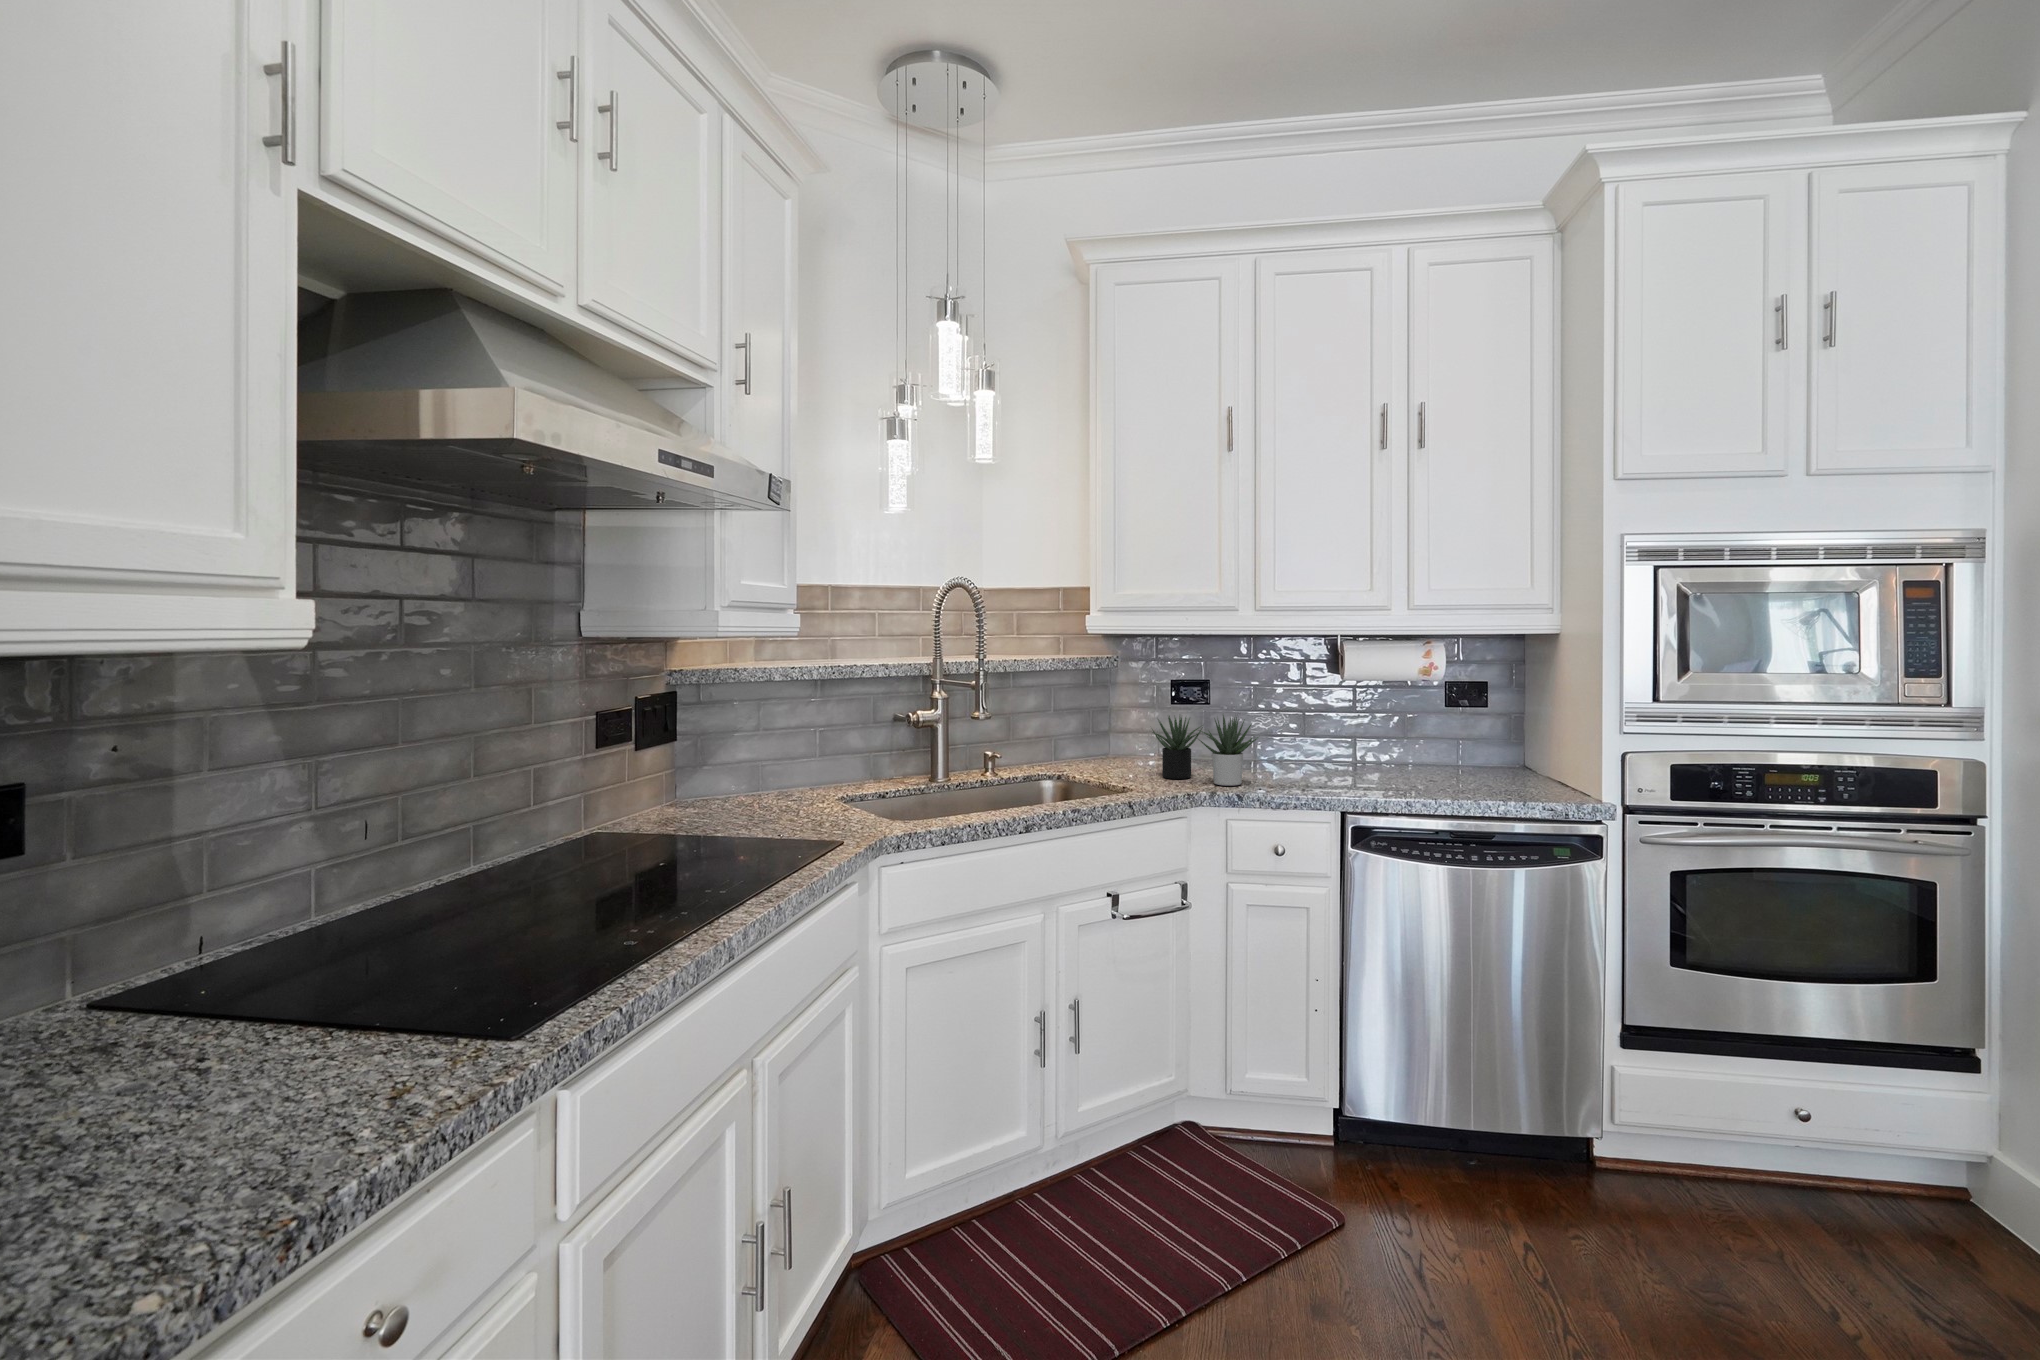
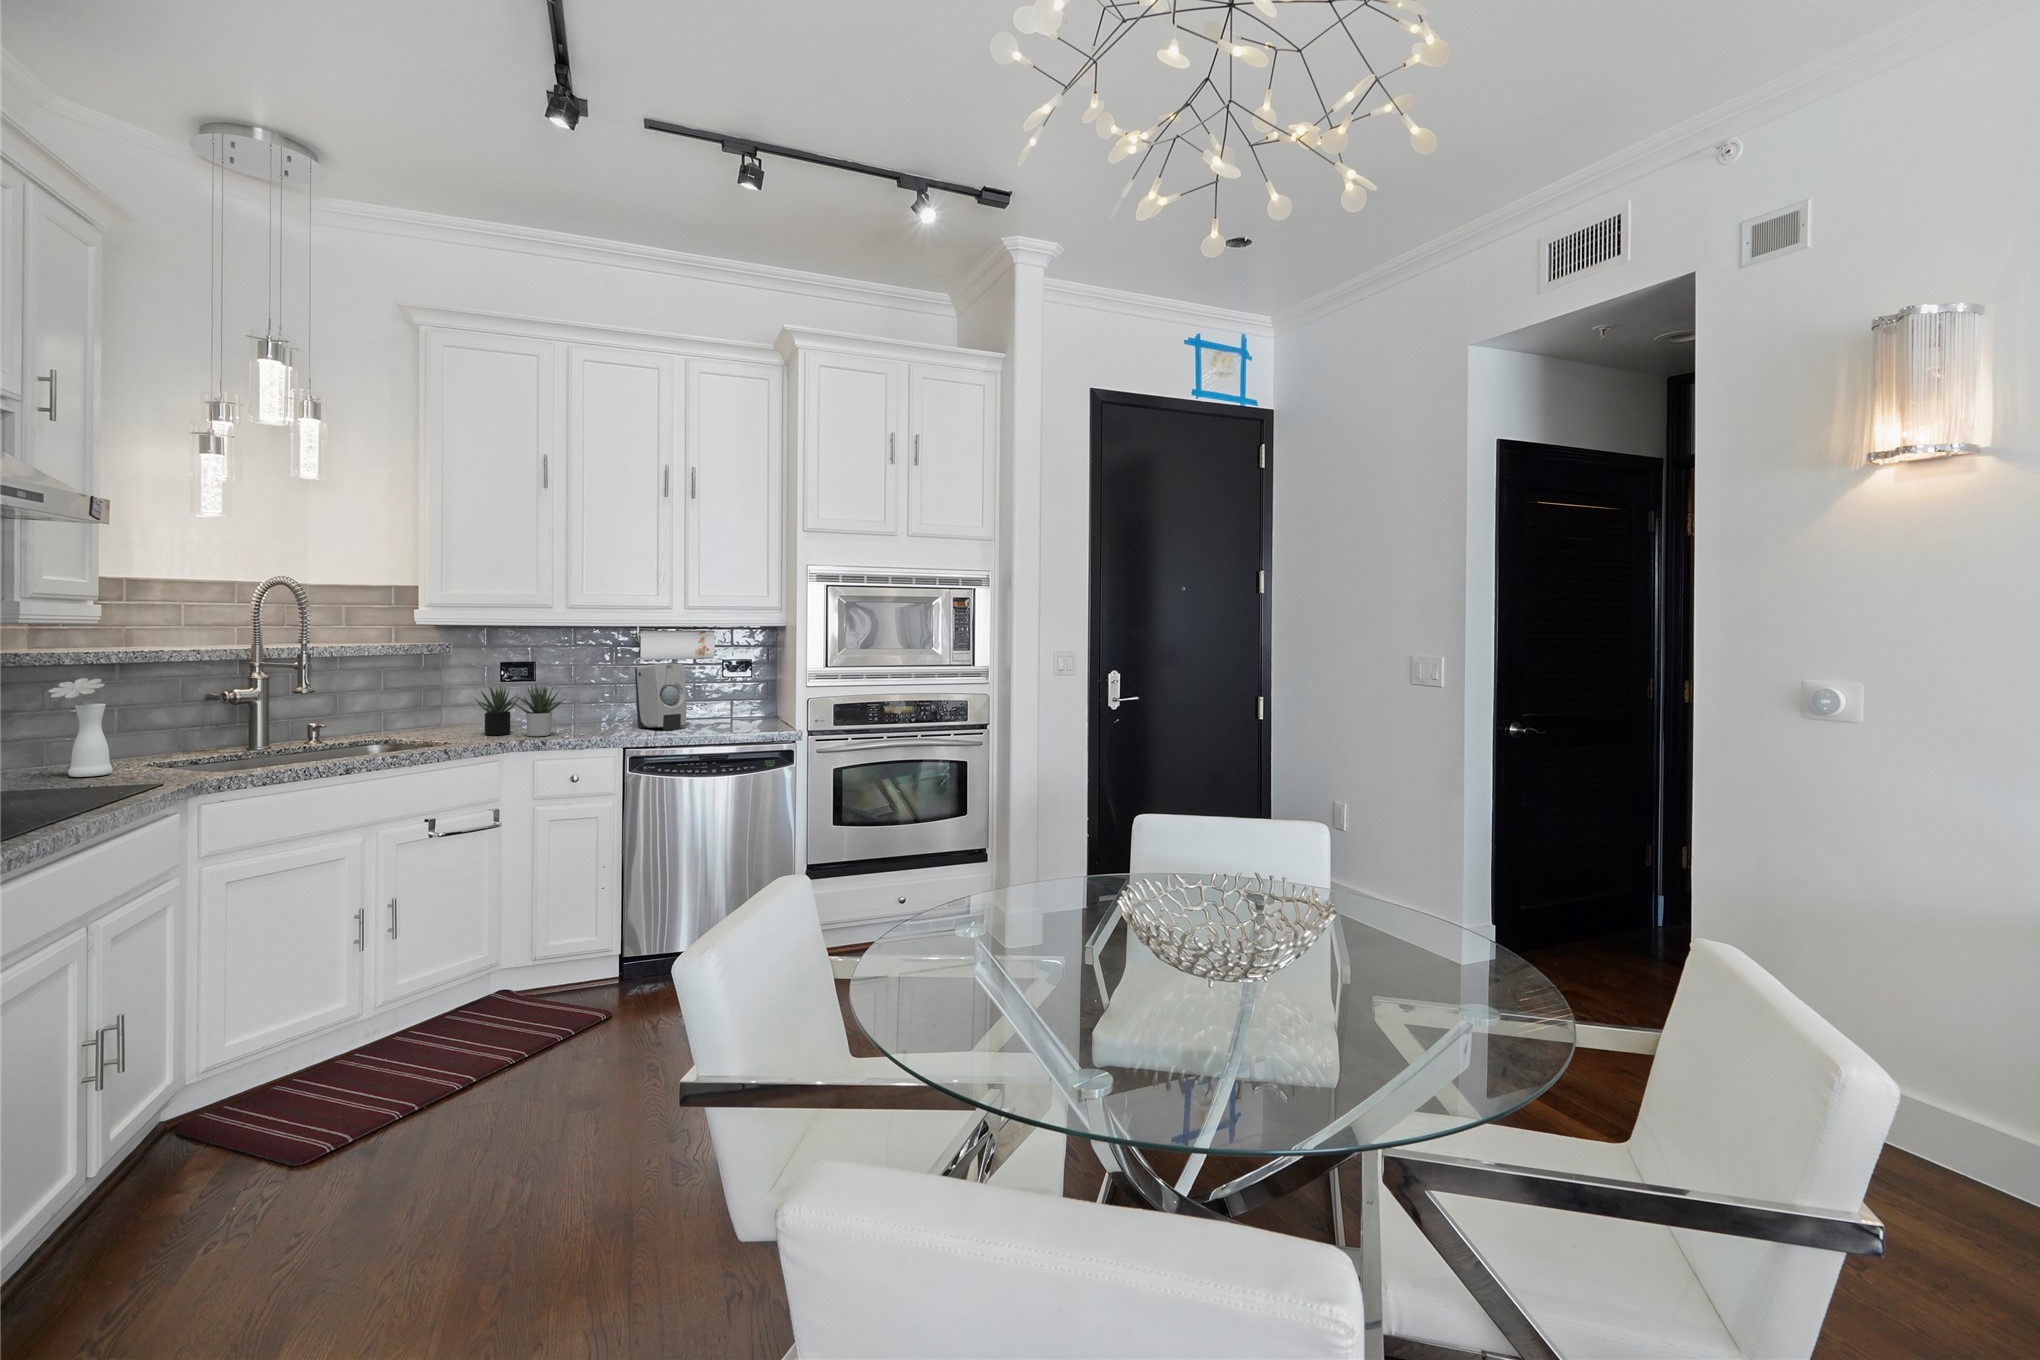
soap dispenser: none [1344,690,1419,787] -> present [635,664,687,730]
vase: none [758,702,811,817] -> present [48,678,112,777]

